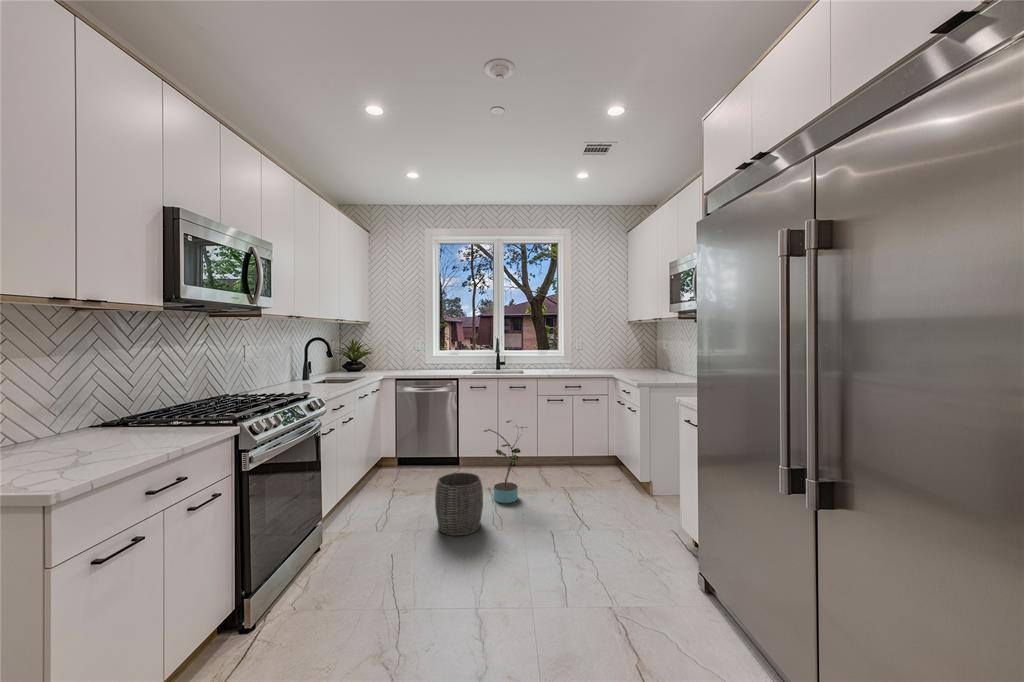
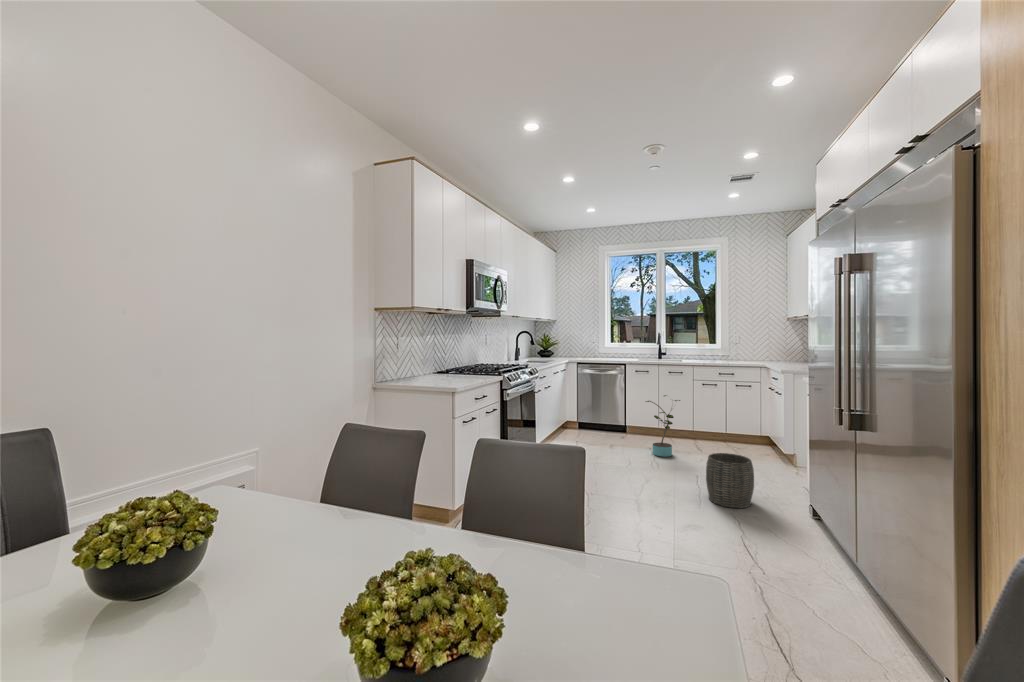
woven basket: present [435,473,483,536] -> present [706,453,754,508]

